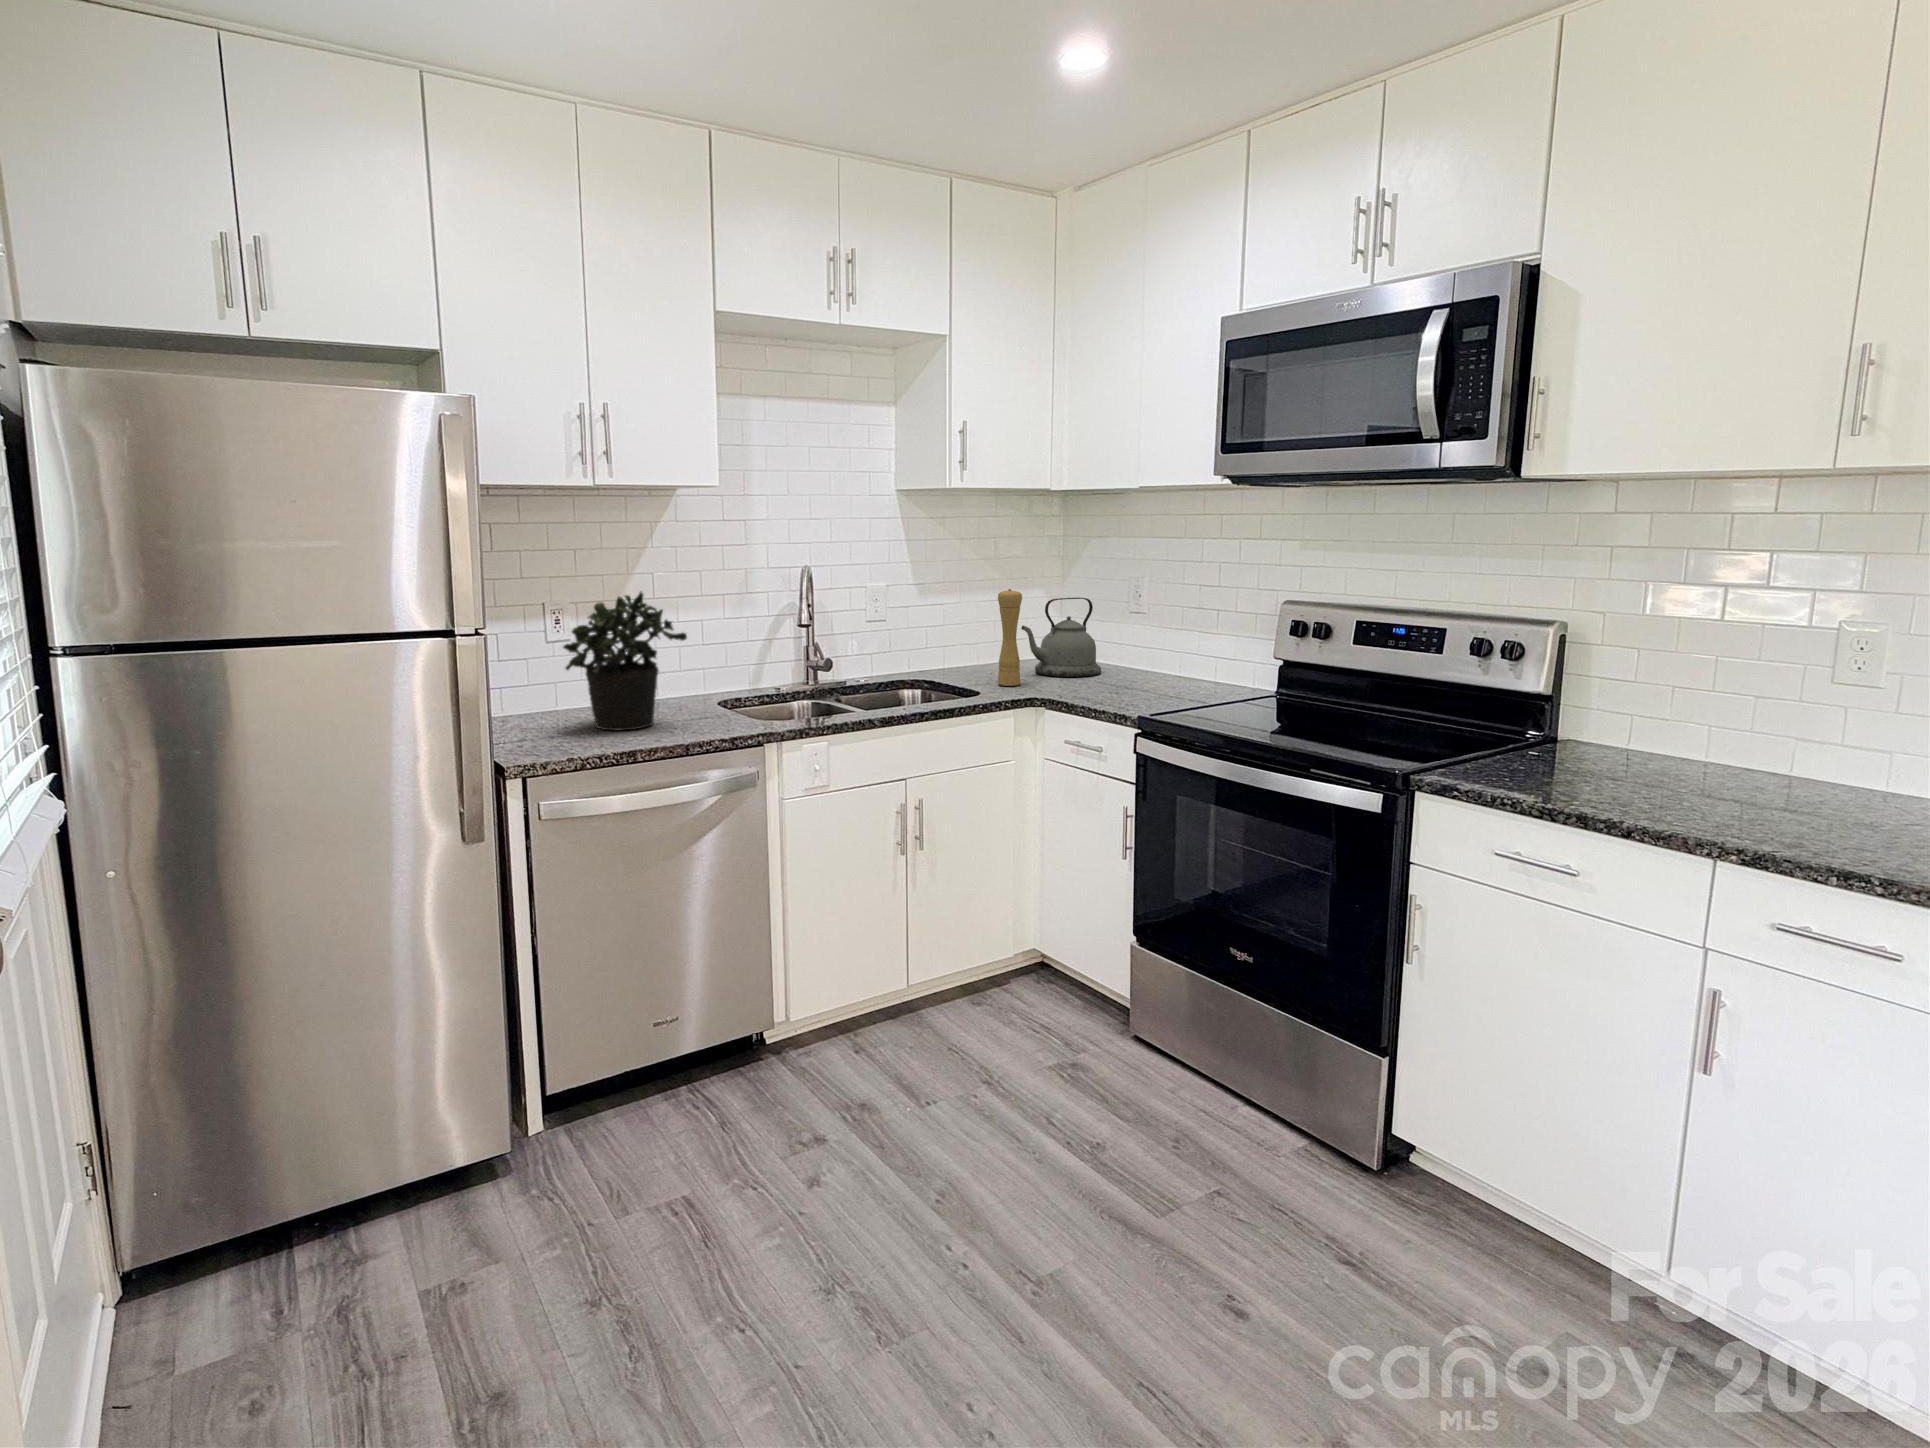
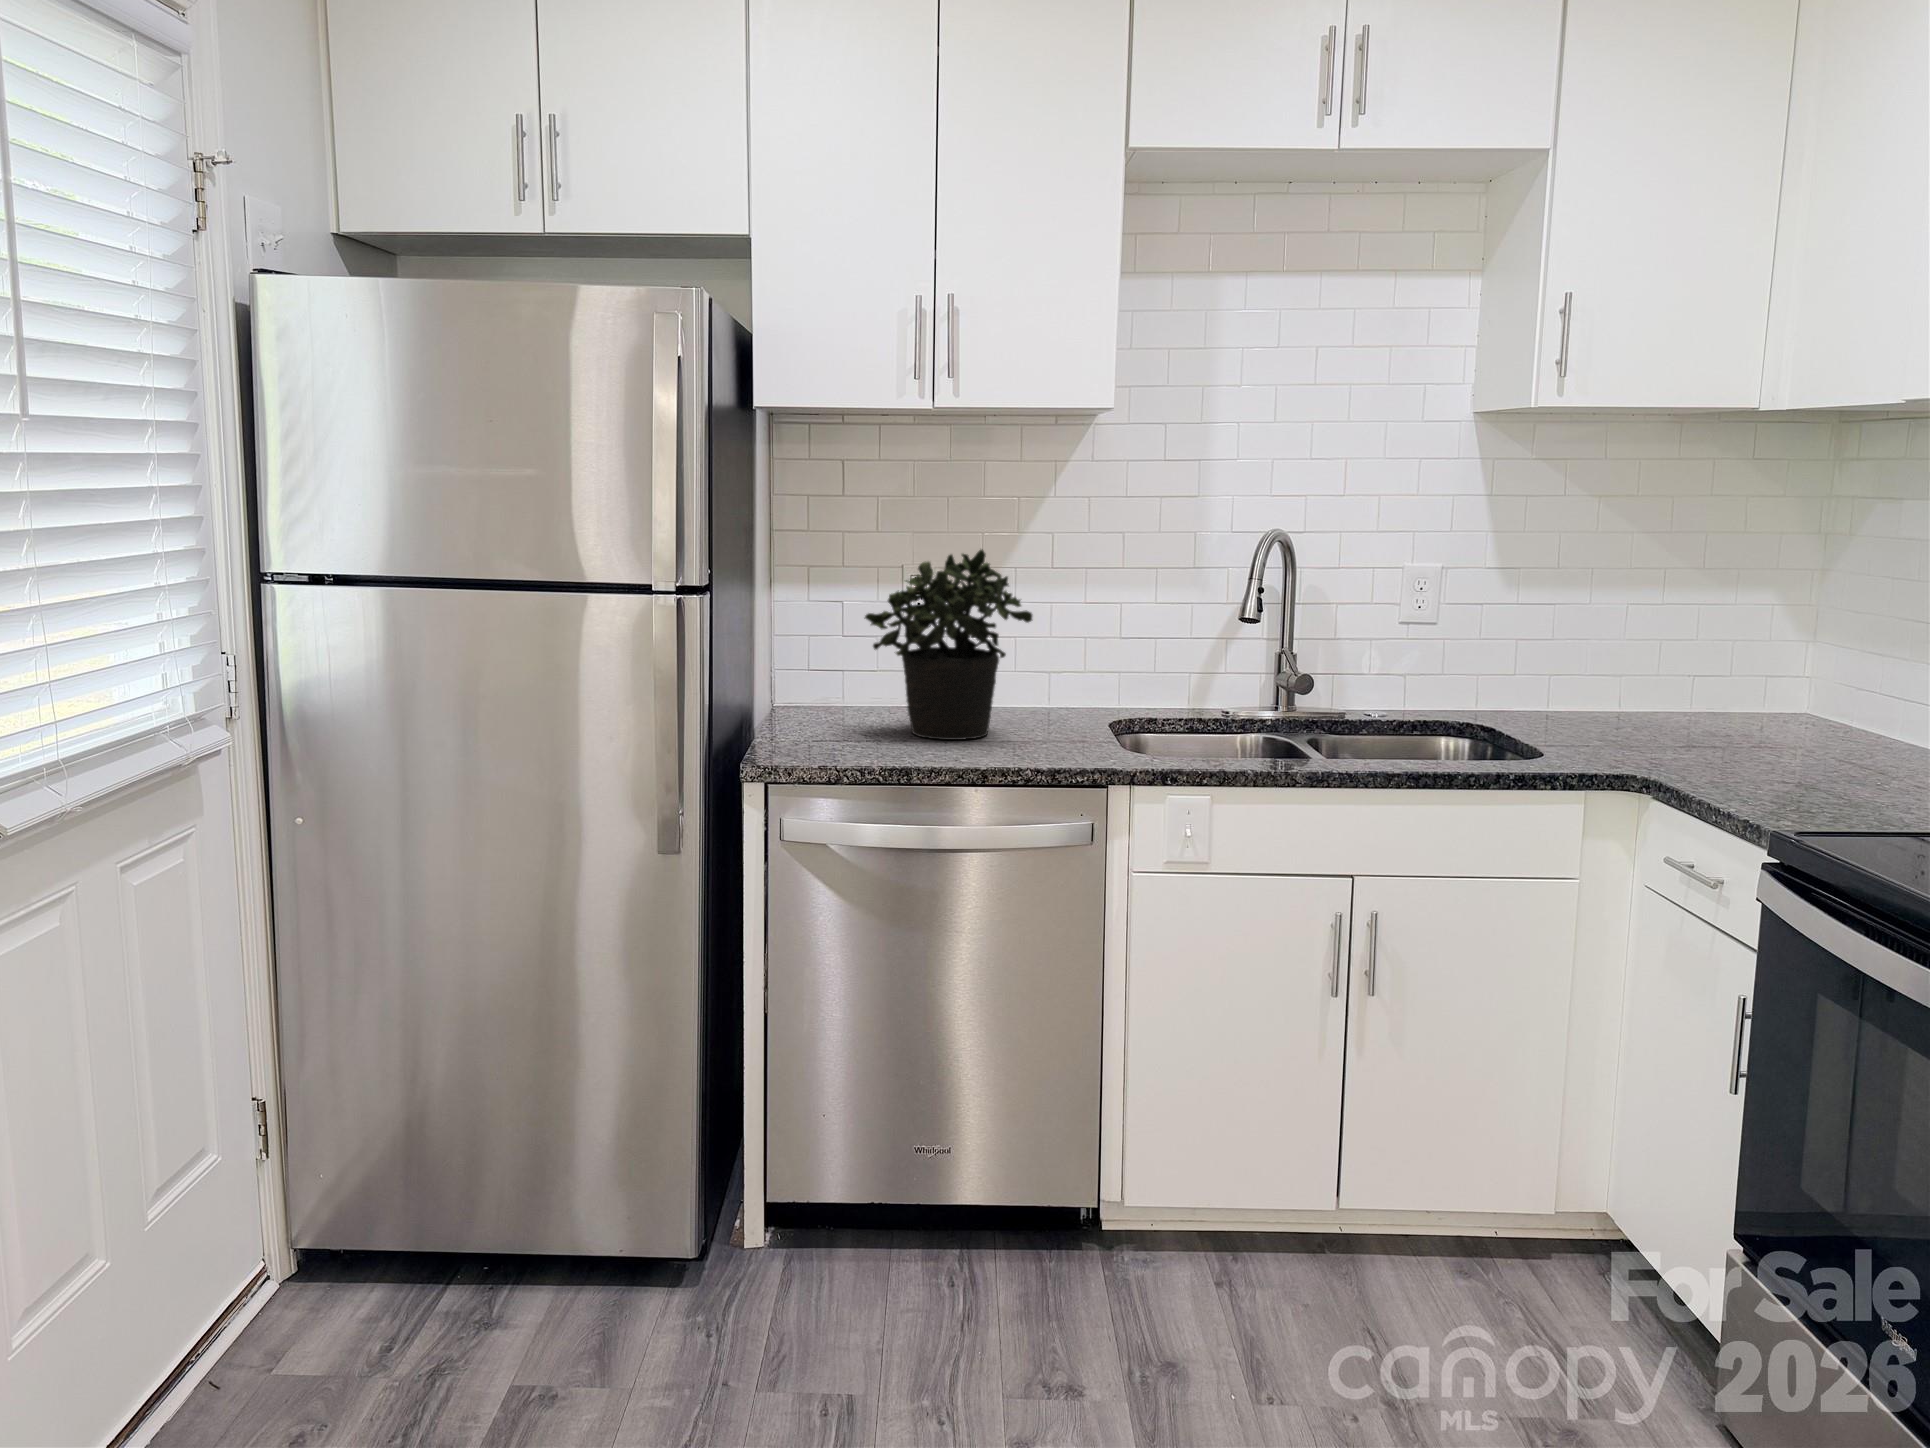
pepper mill: present [998,589,1022,686] -> none [1595,583,1652,752]
kettle: present [1021,598,1101,677] -> none [1669,608,1837,754]

